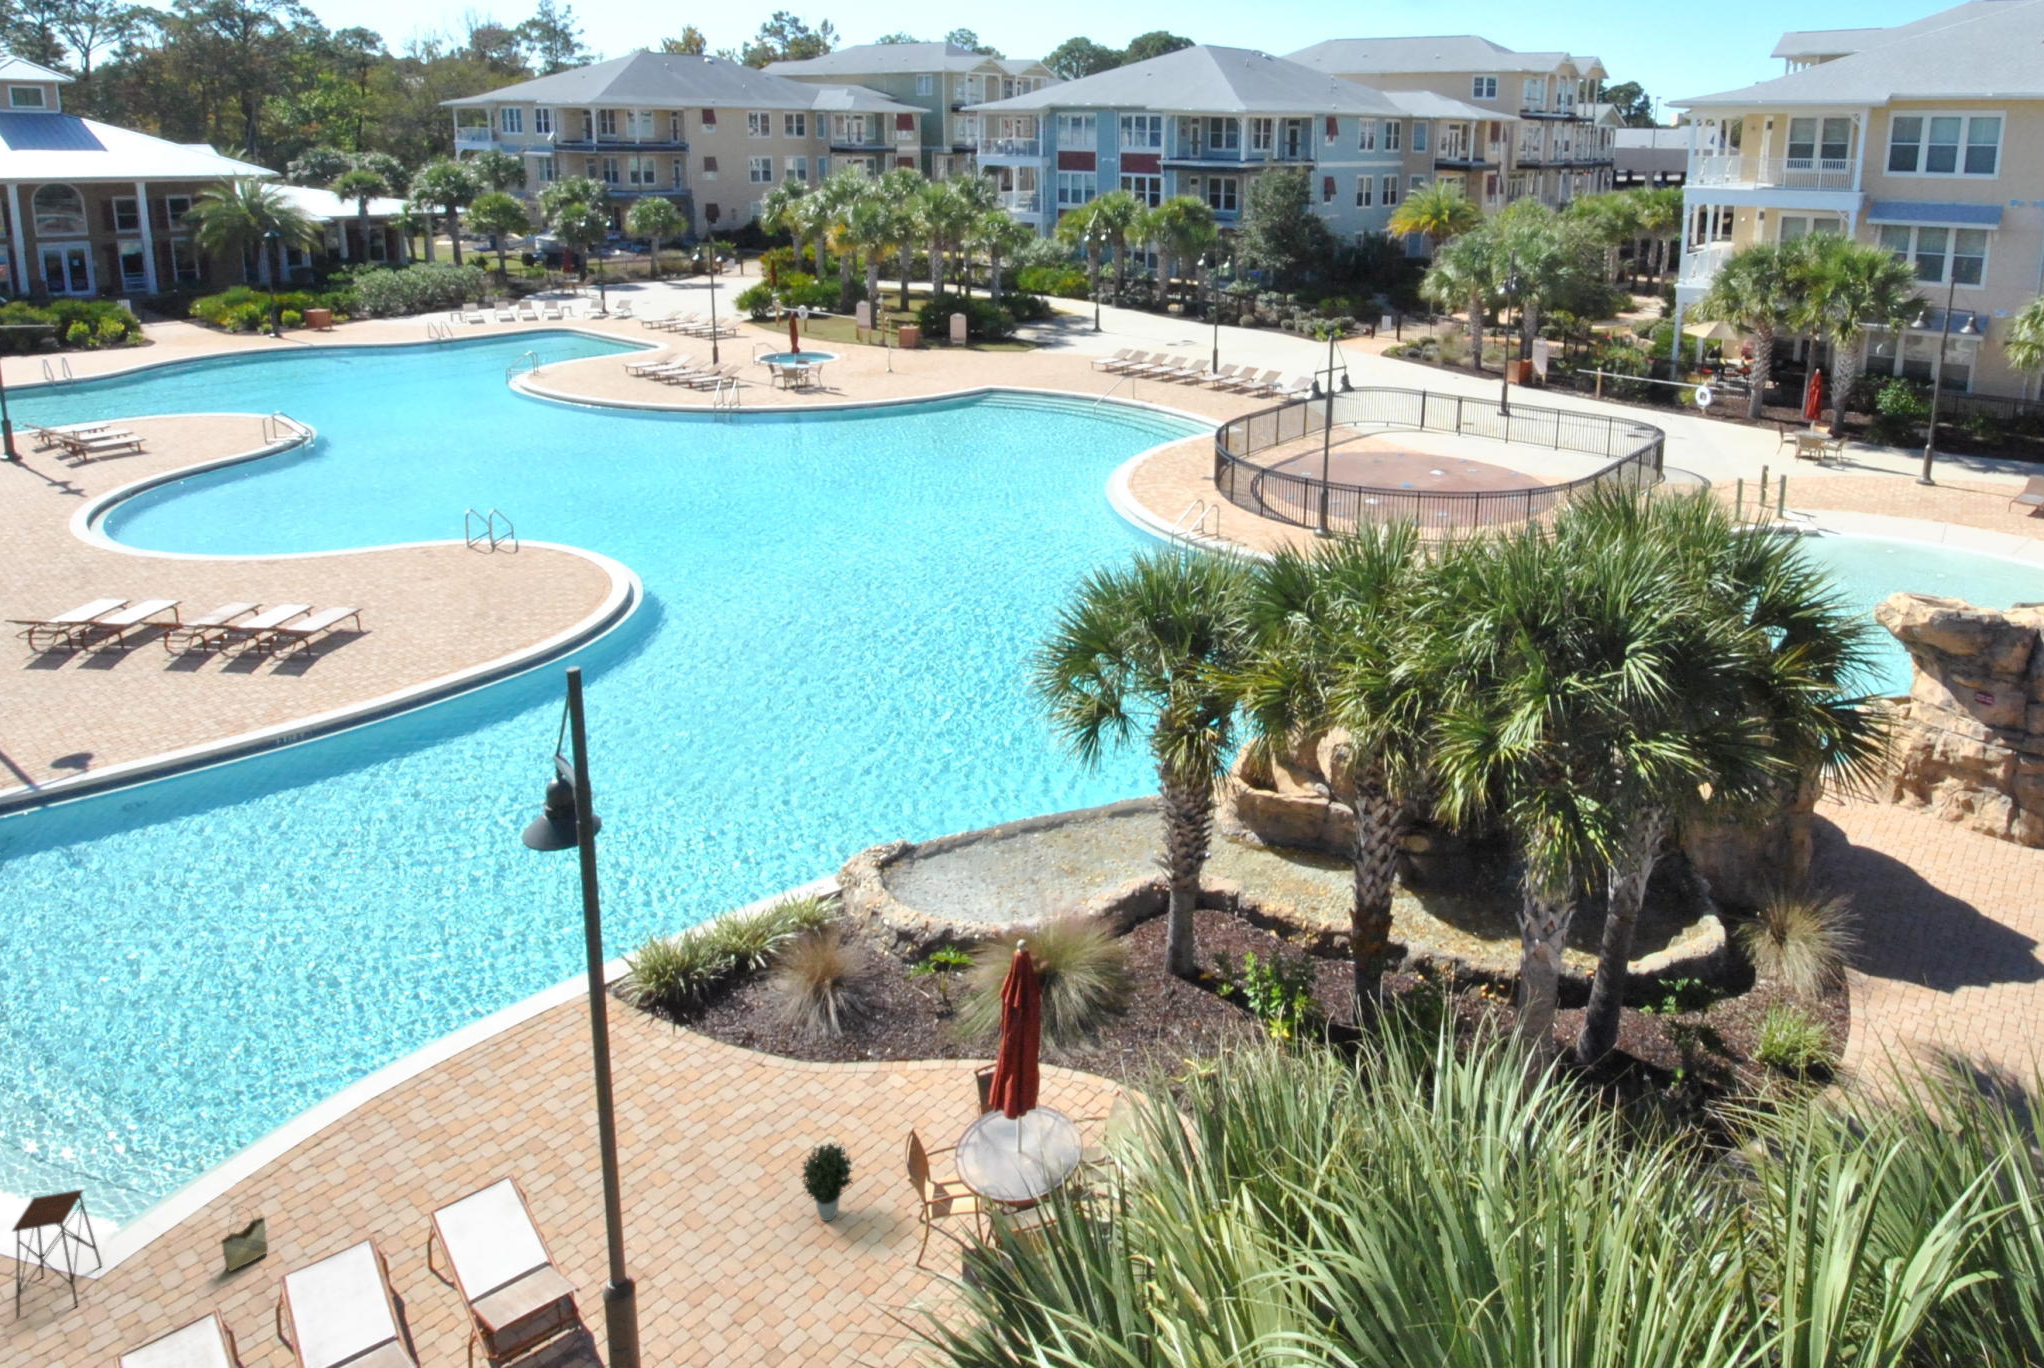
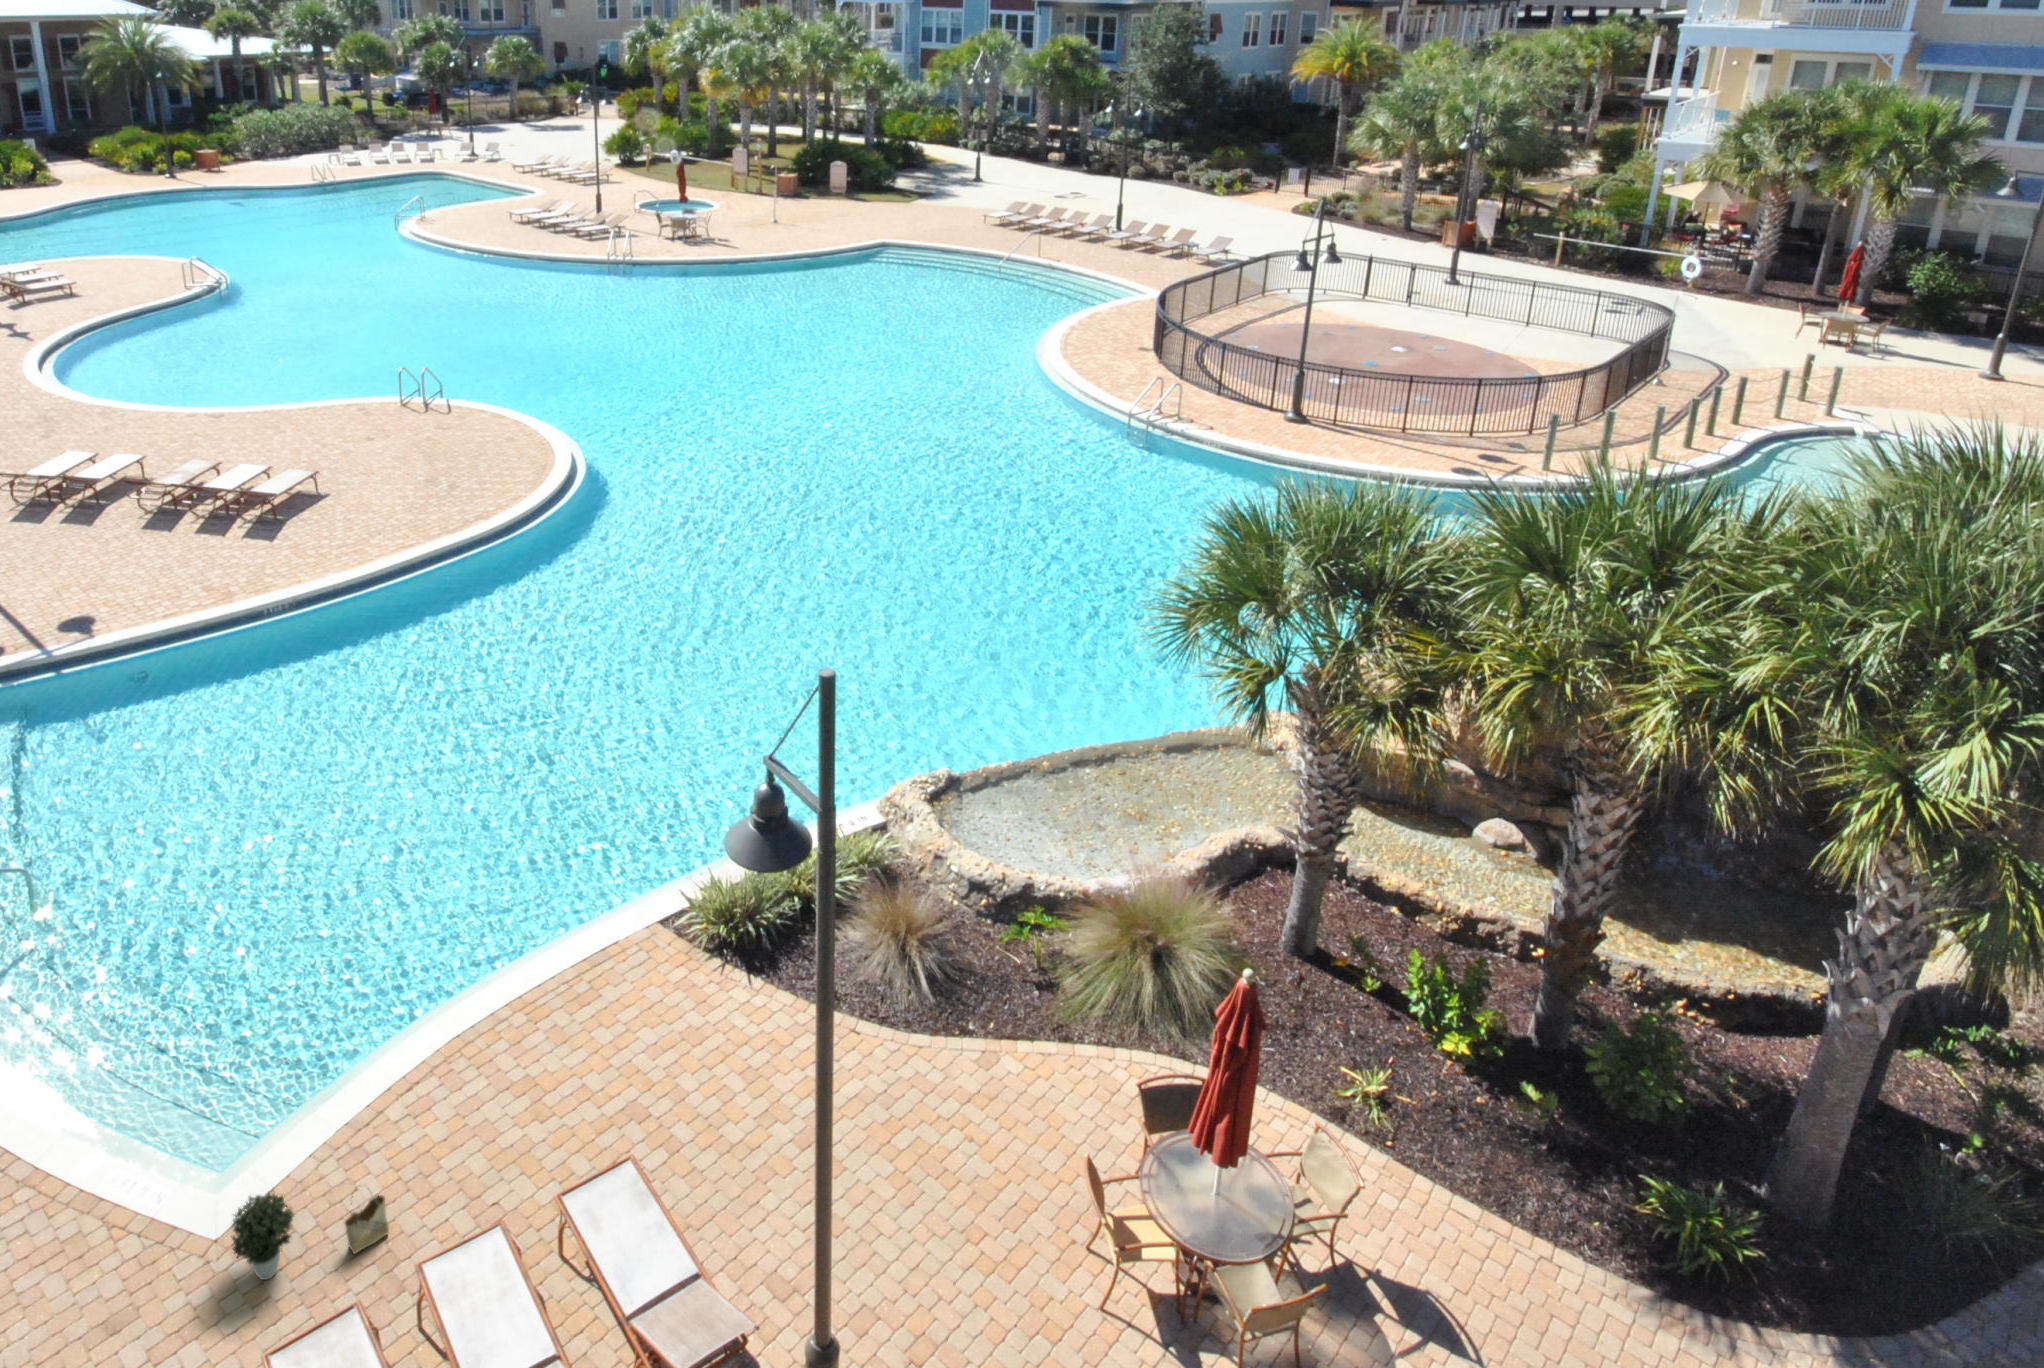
potted plant: present [803,1143,852,1221] -> present [231,1193,294,1280]
side table: present [13,1190,102,1318] -> none [138,1158,220,1291]

